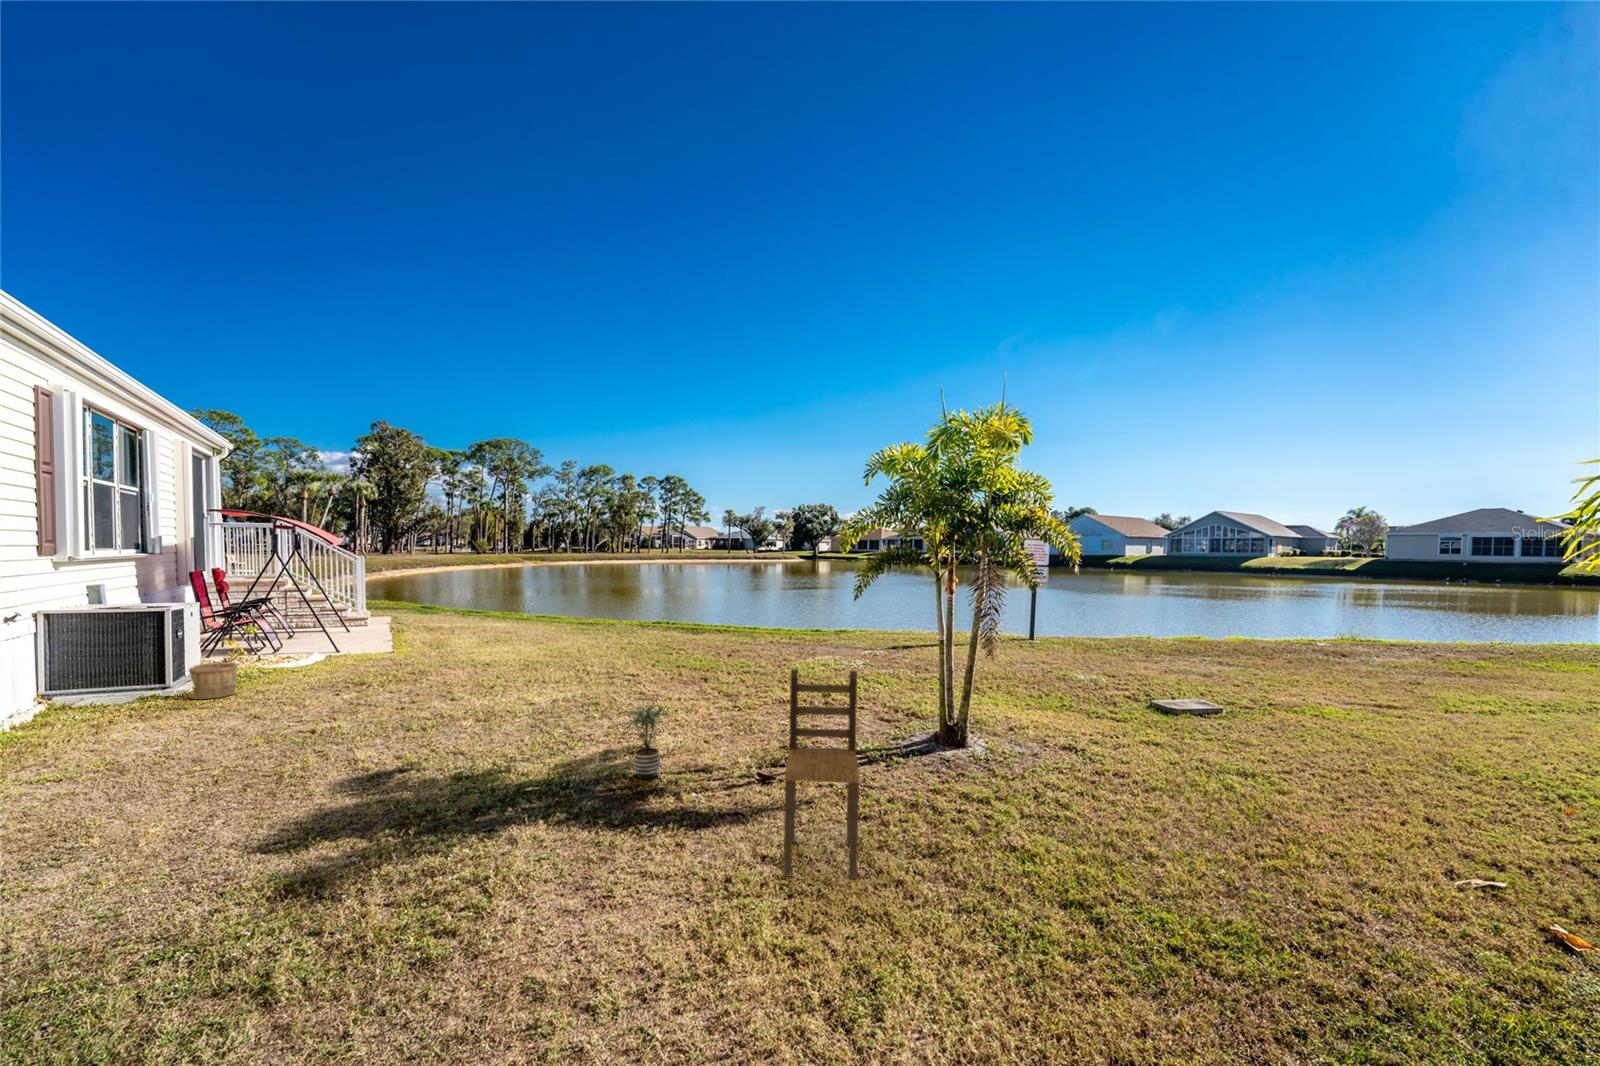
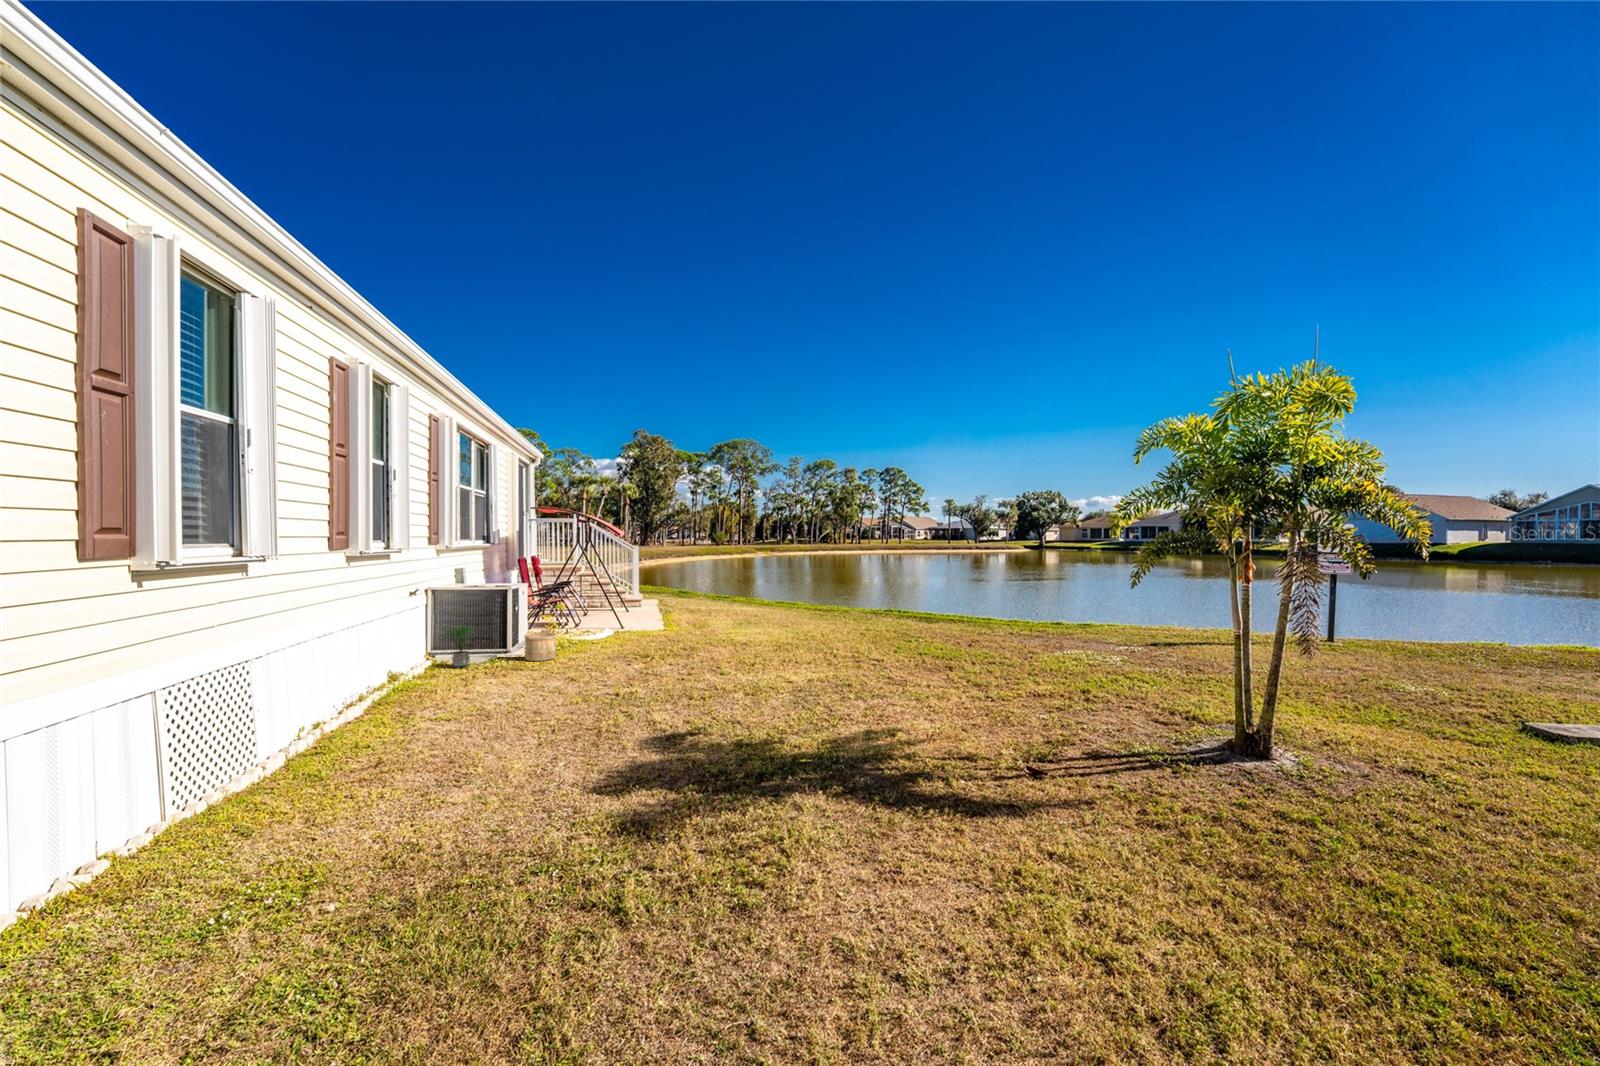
chair: present [783,669,859,879] -> none [1073,657,1168,894]
potted plant: present [622,705,665,779] -> present [446,626,473,668]

